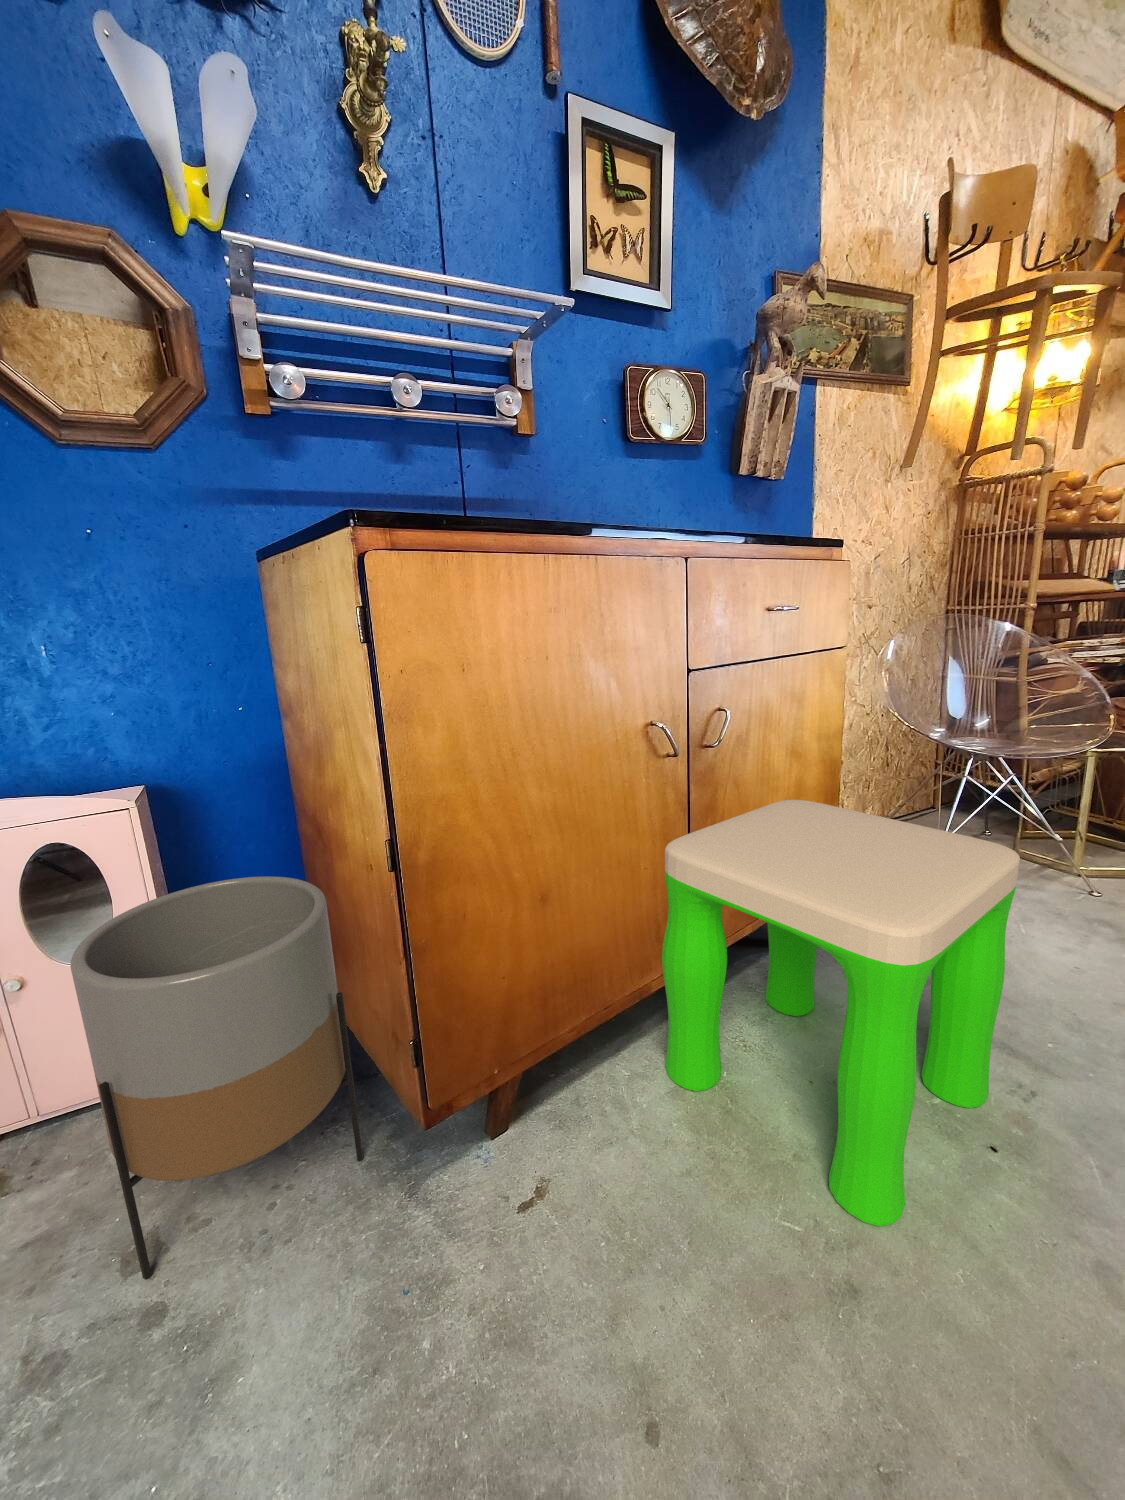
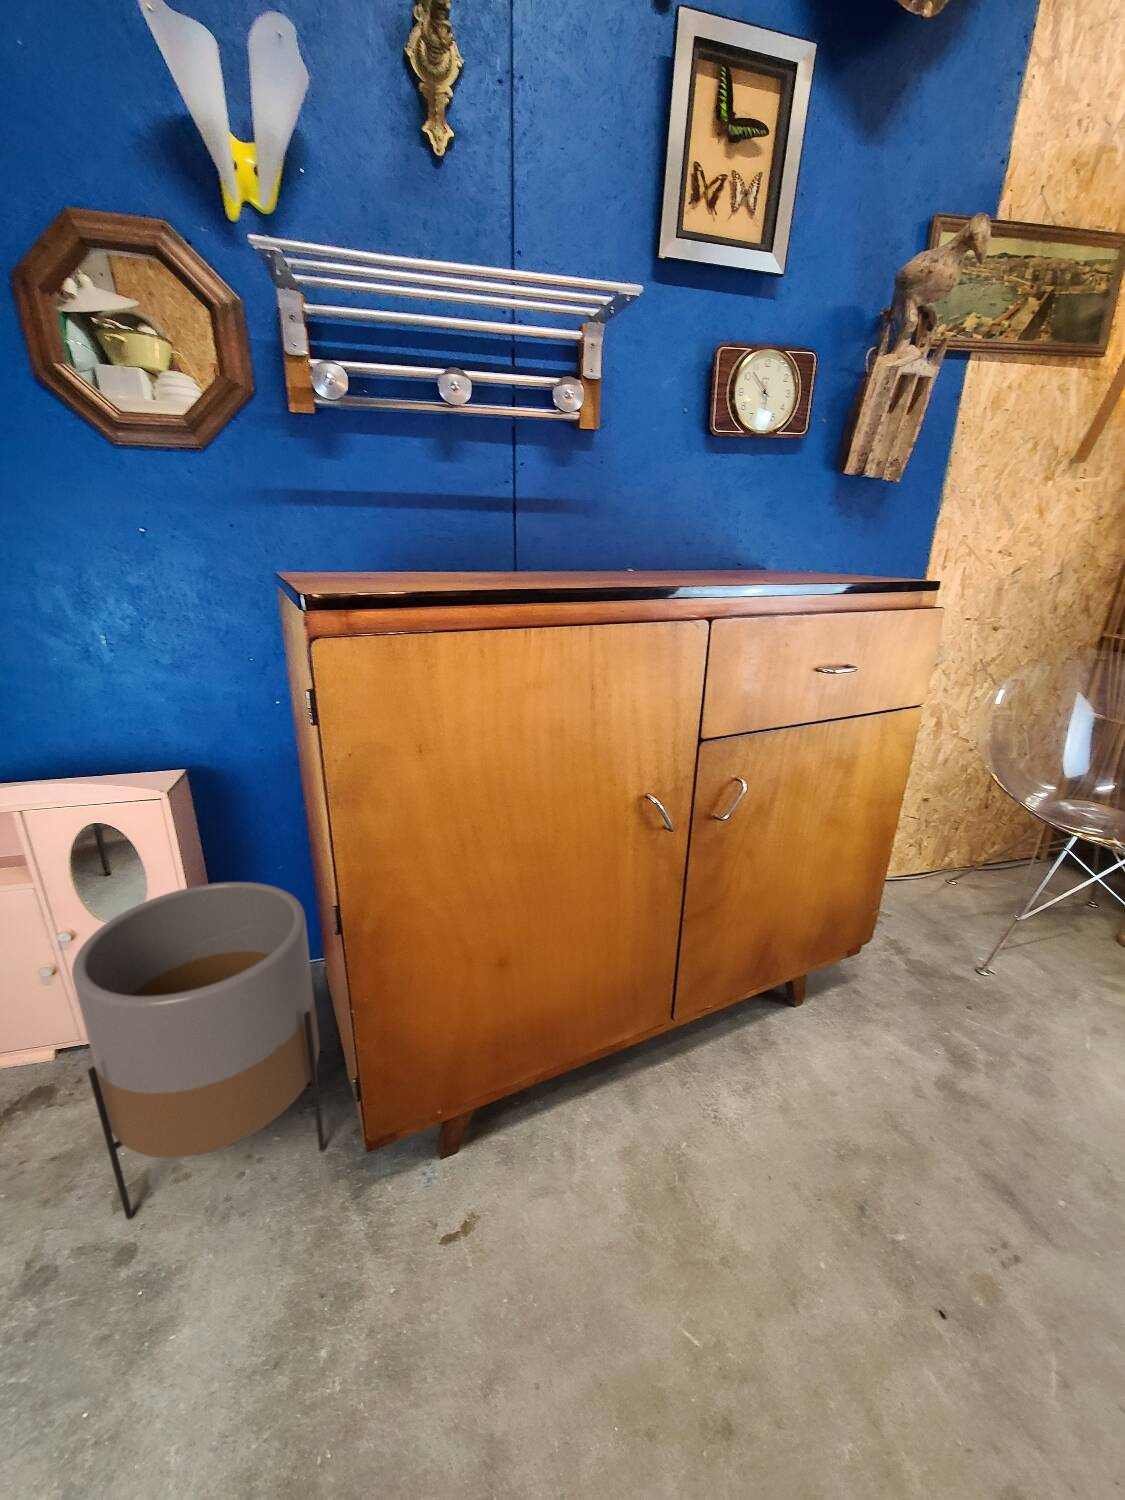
stool: present [662,800,1020,1226] -> none [625,876,1039,1362]

